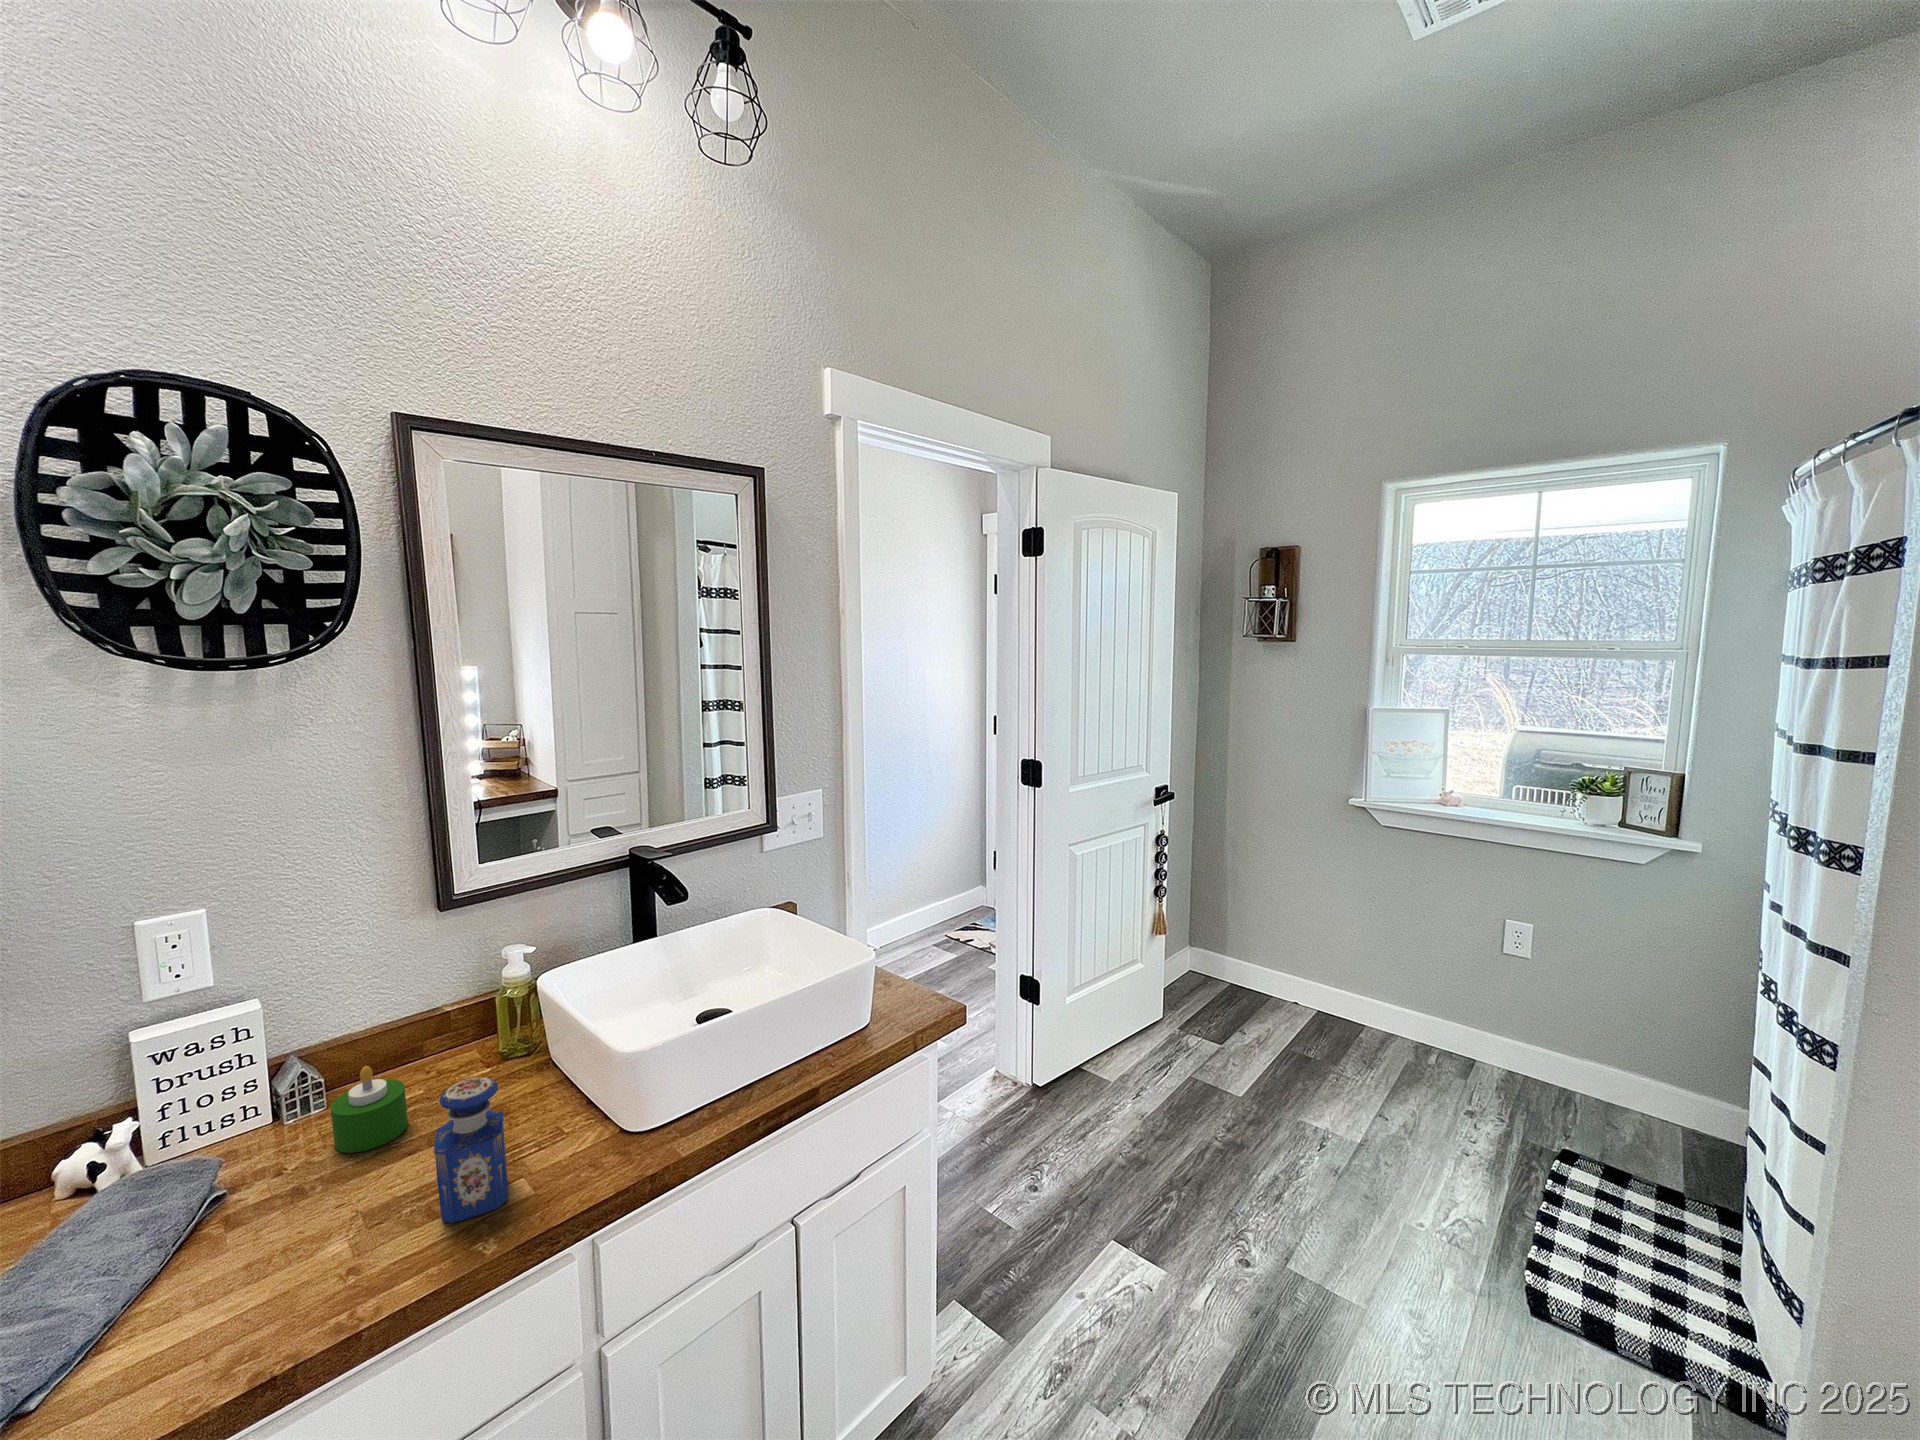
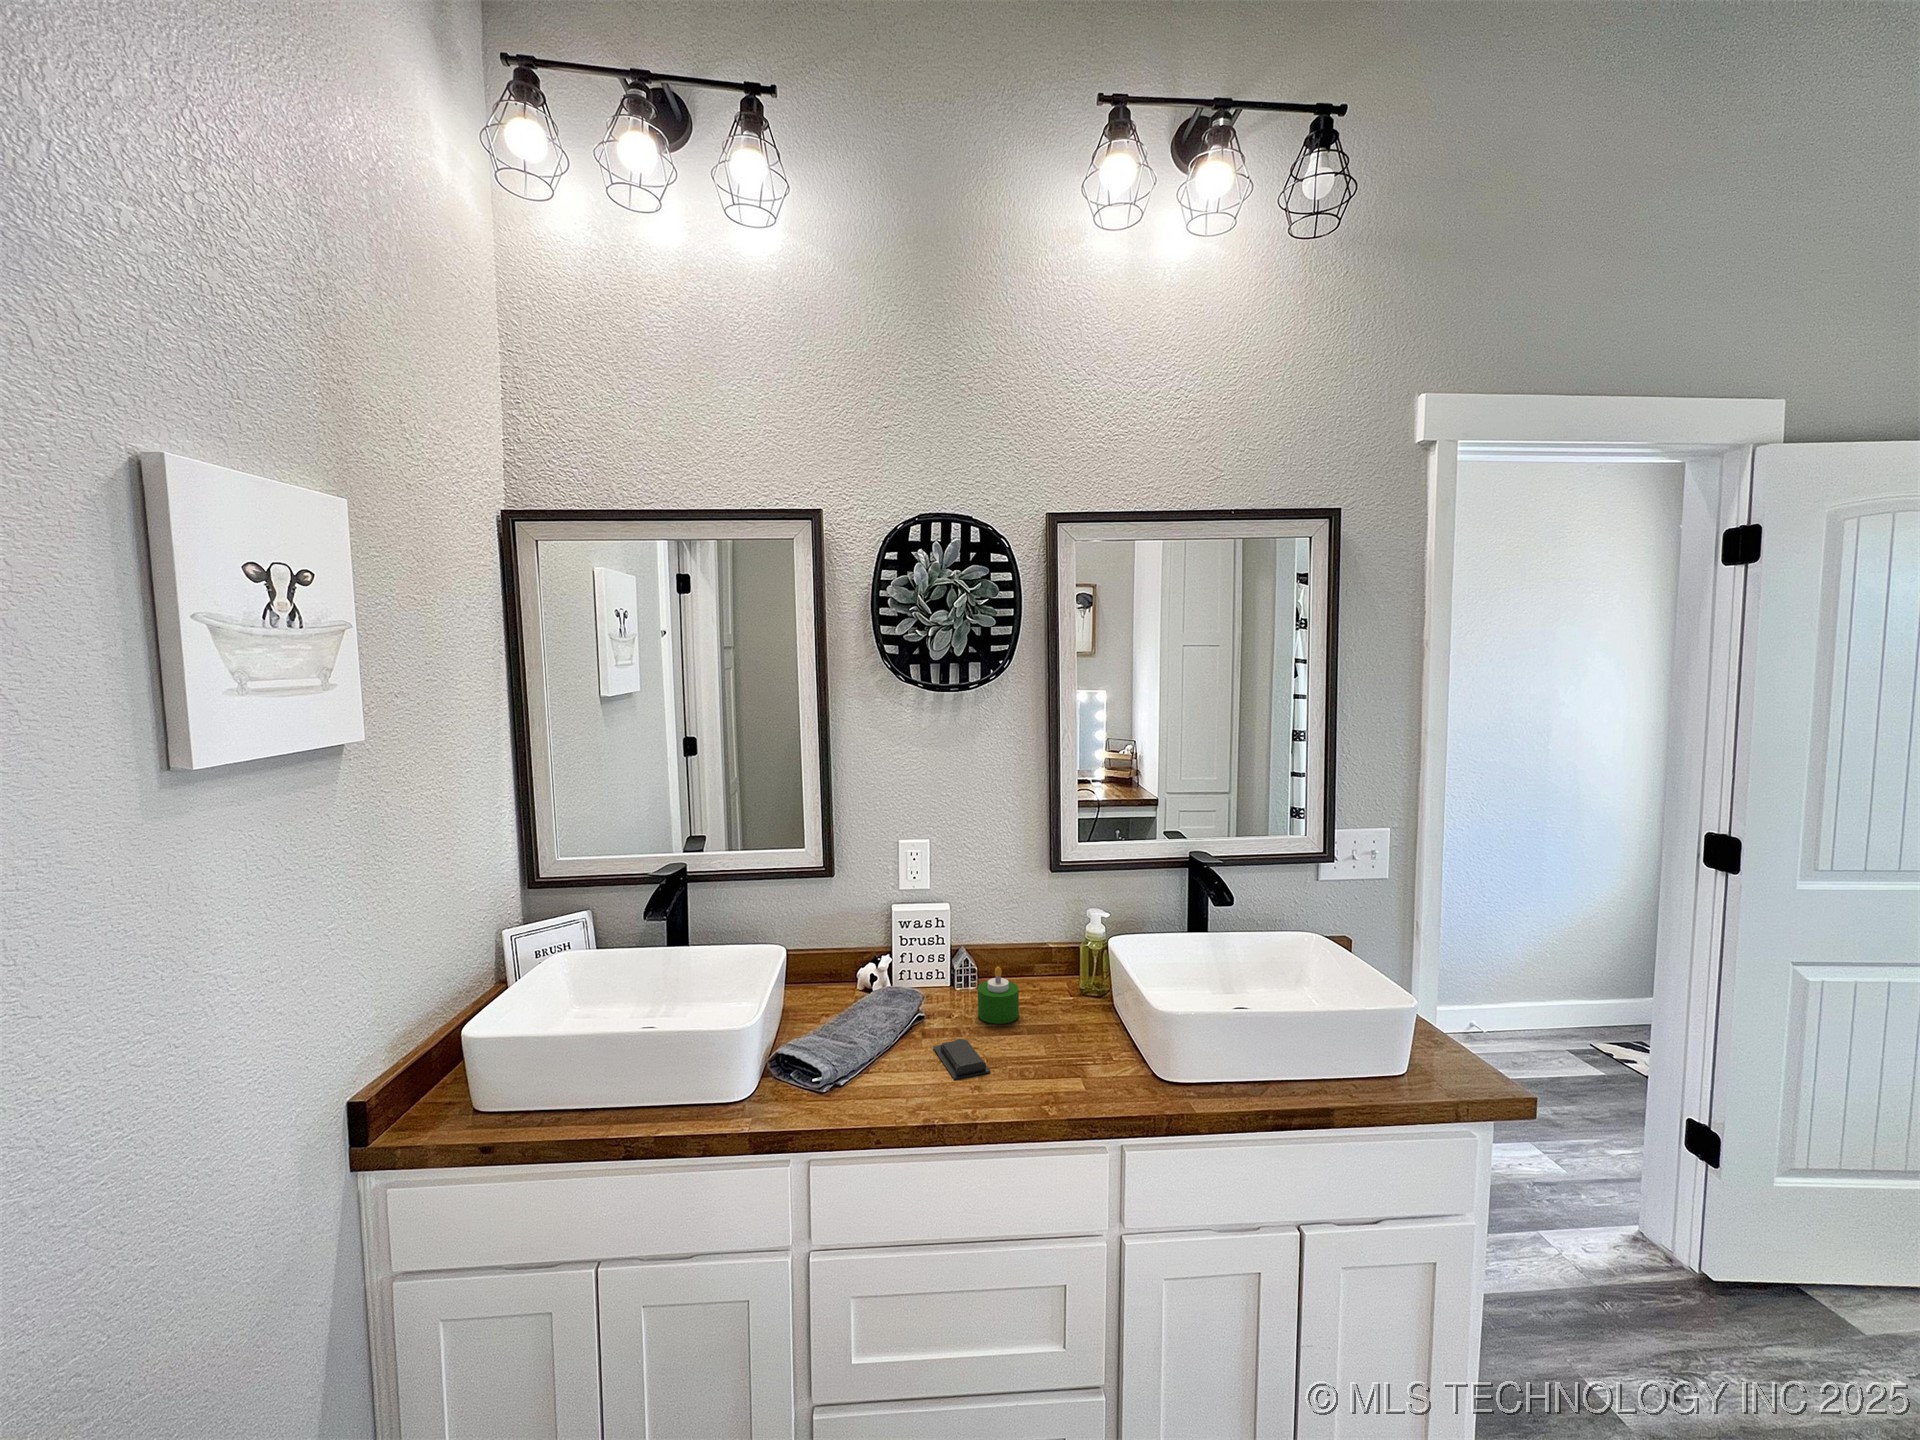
perfume bottle: present [434,1078,508,1223] -> none [1027,990,1071,1089]
soap bar: none [252,1197,374,1275] -> present [933,1039,991,1079]

